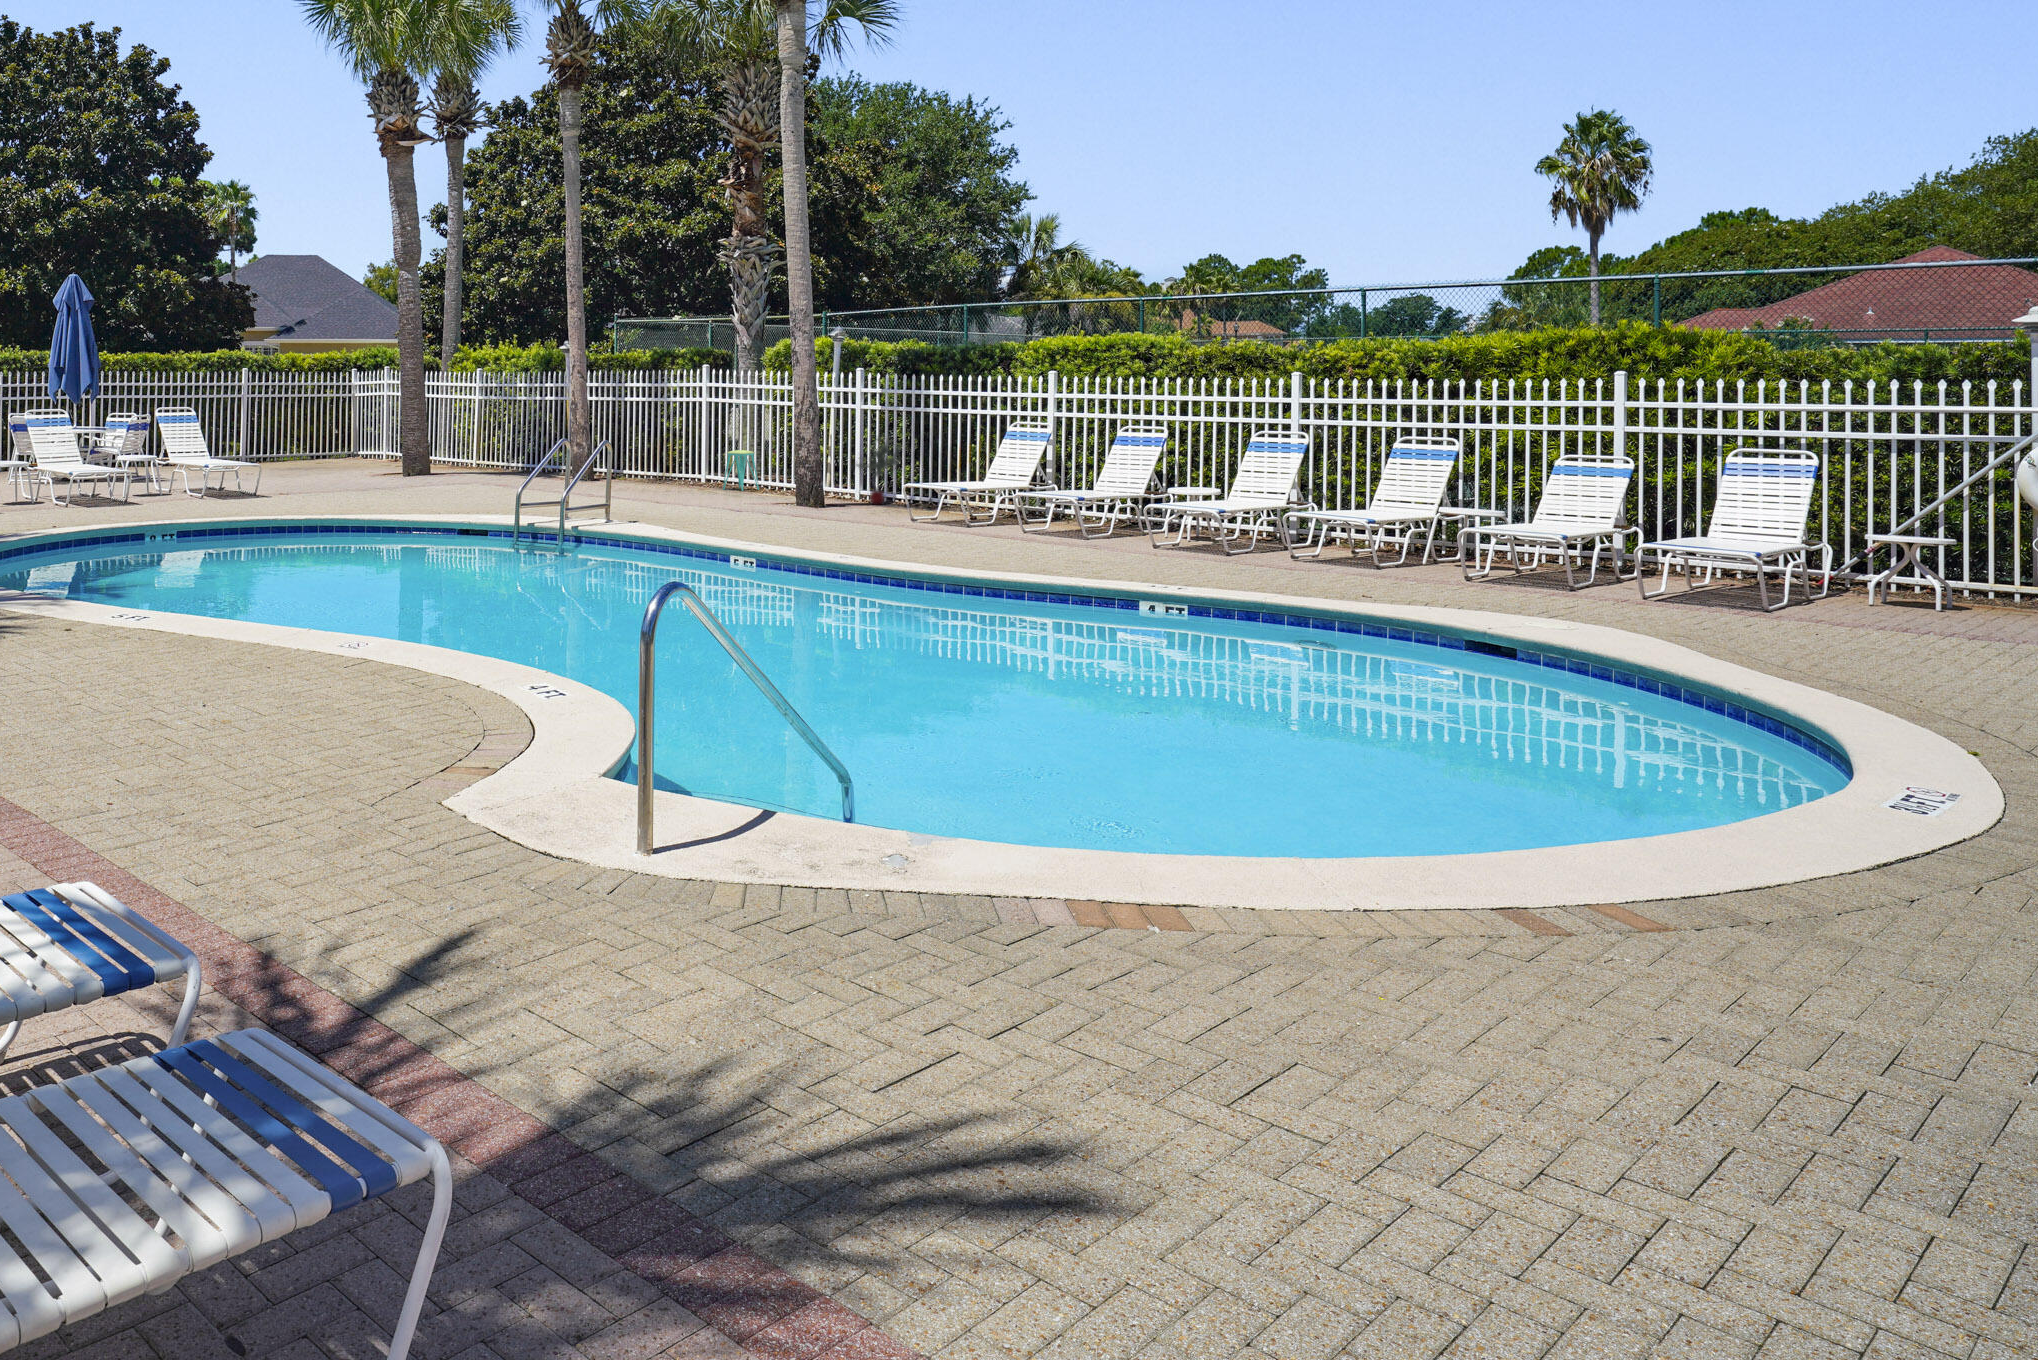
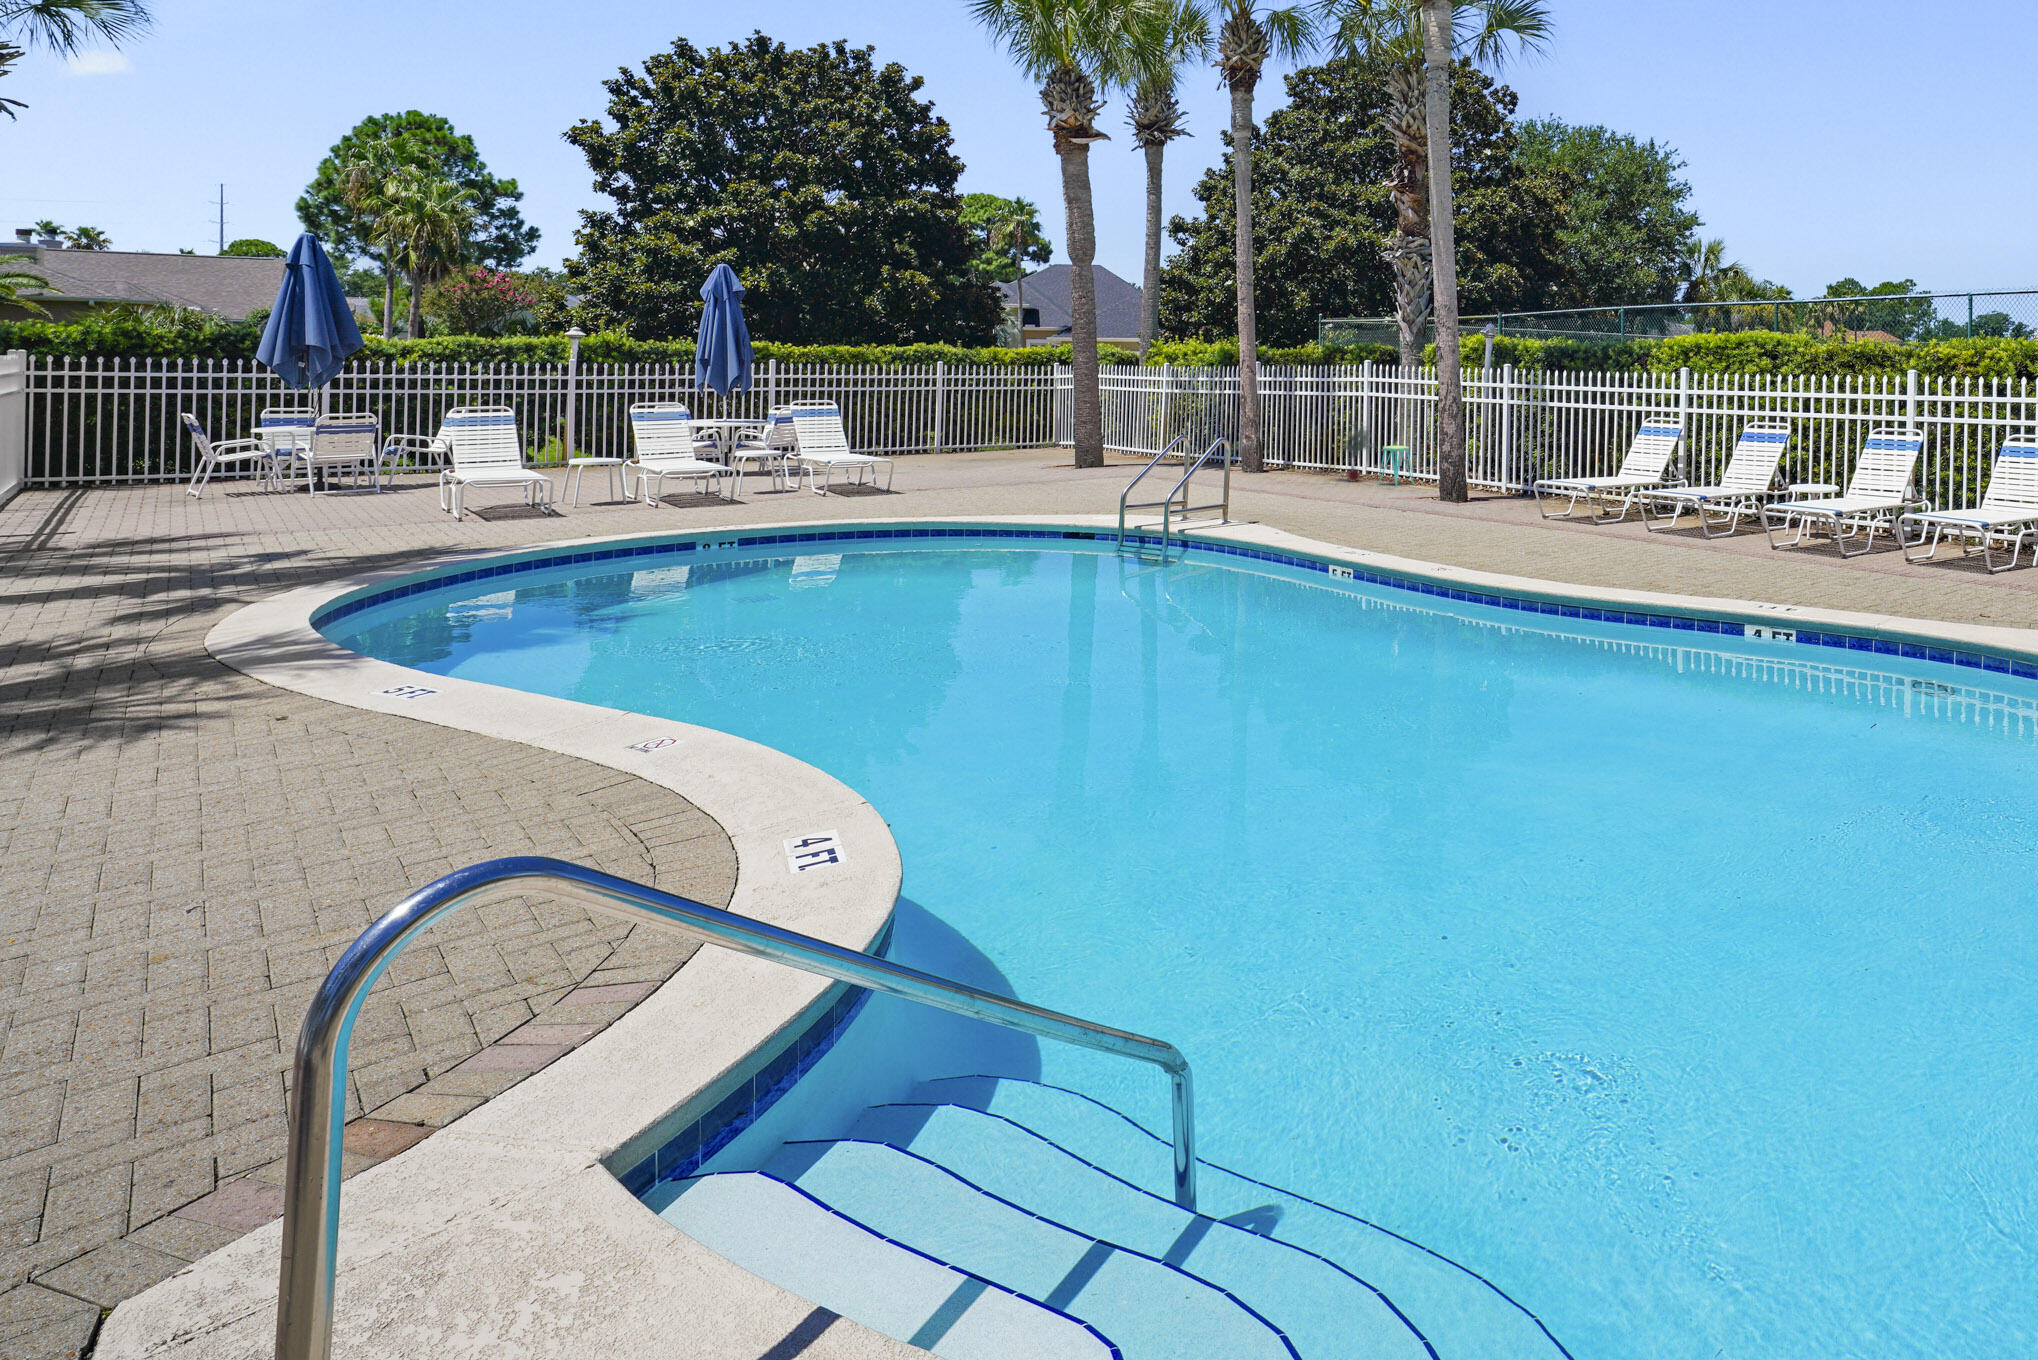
potted tree: present [857,436,901,505] -> present [1343,421,1373,482]

